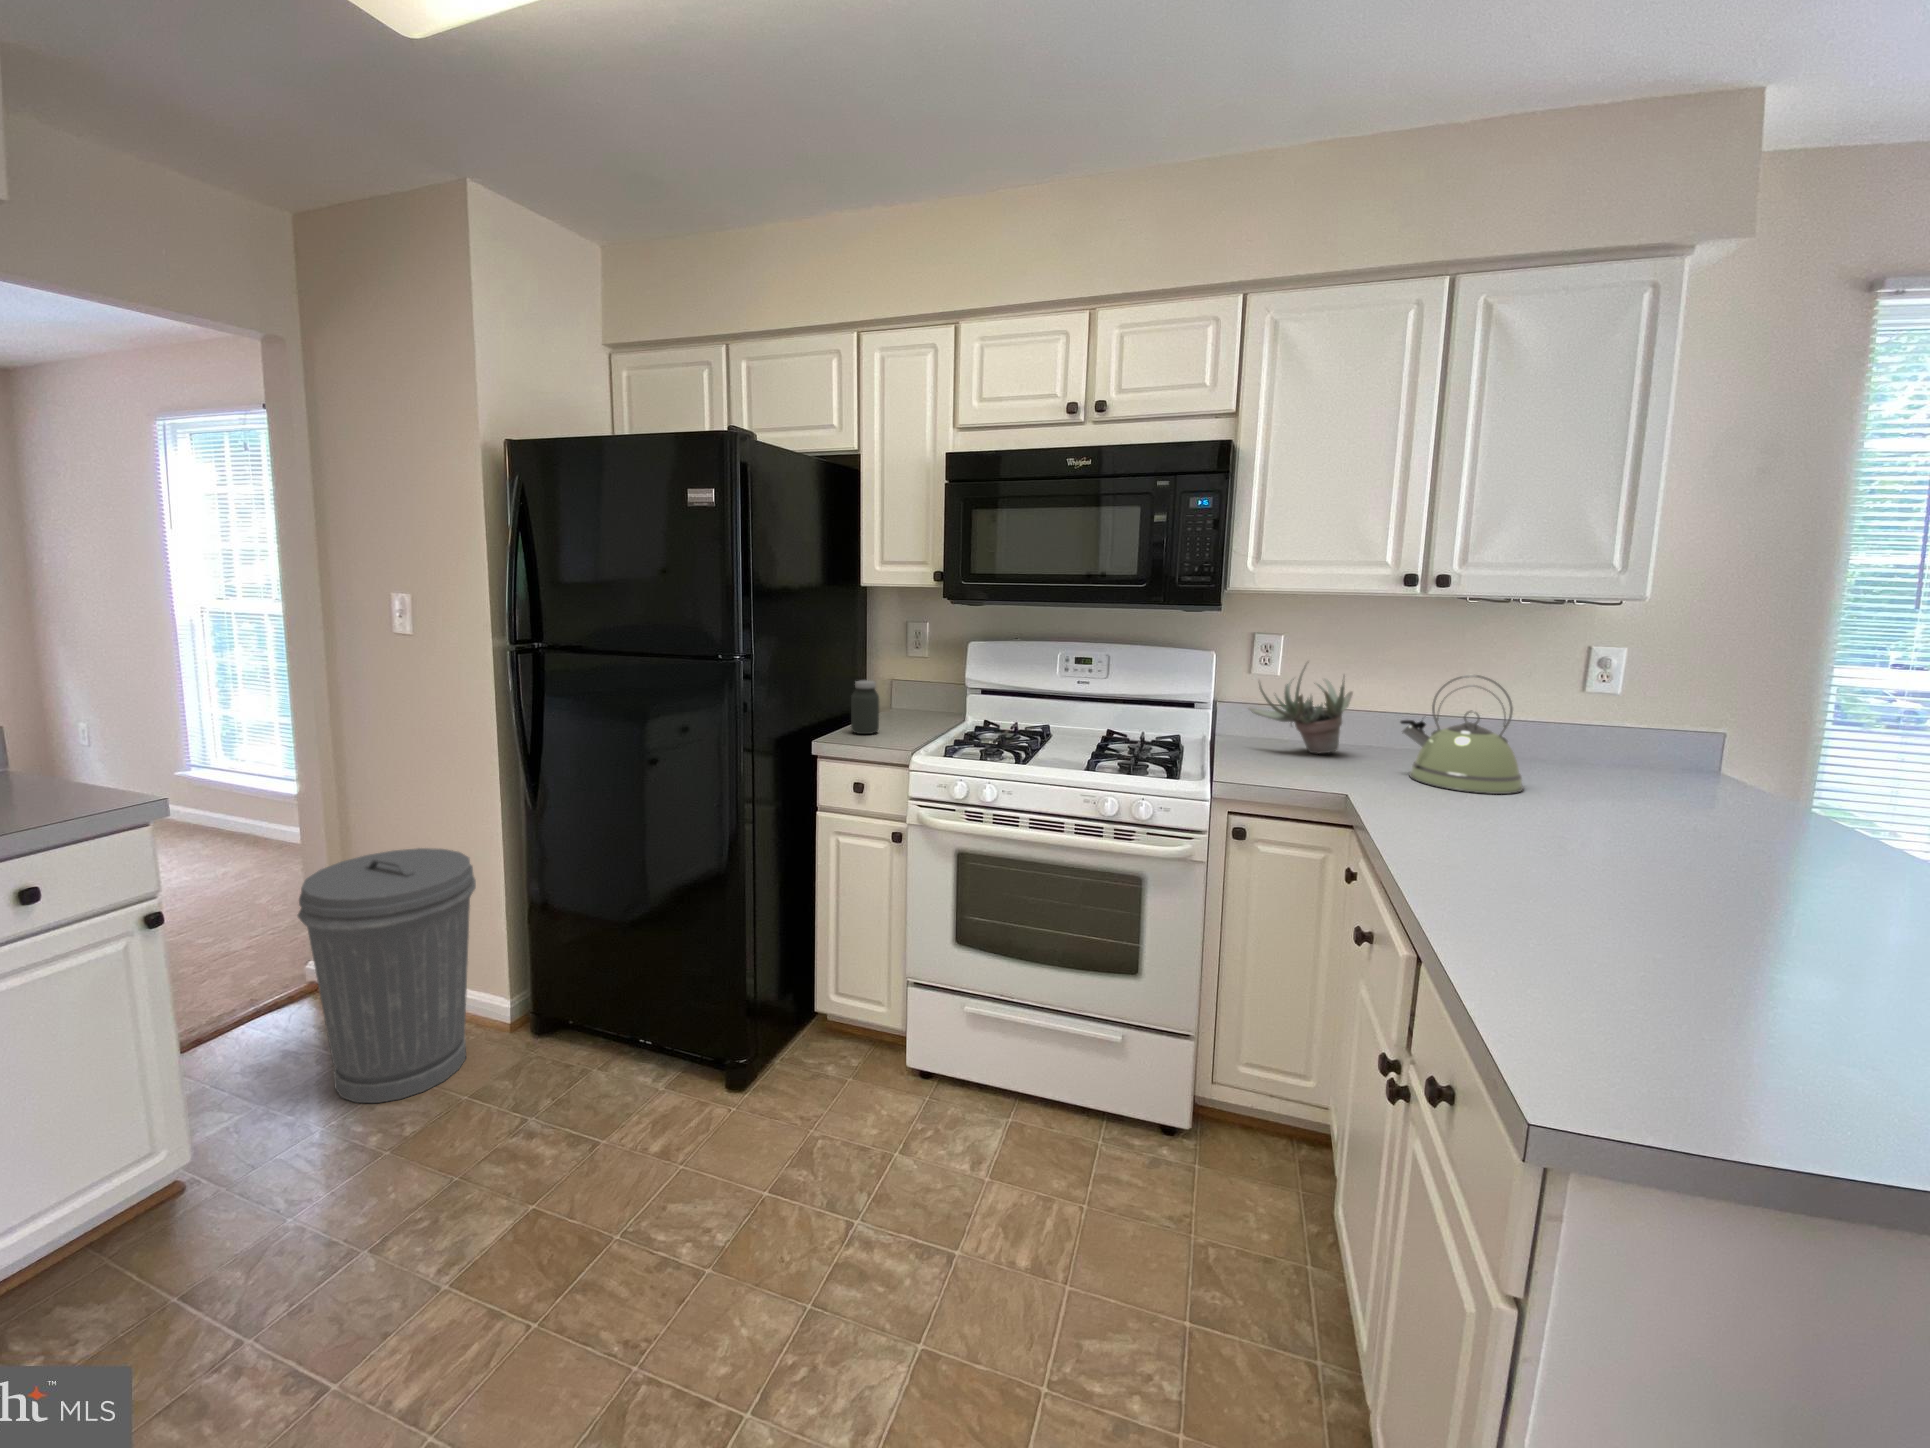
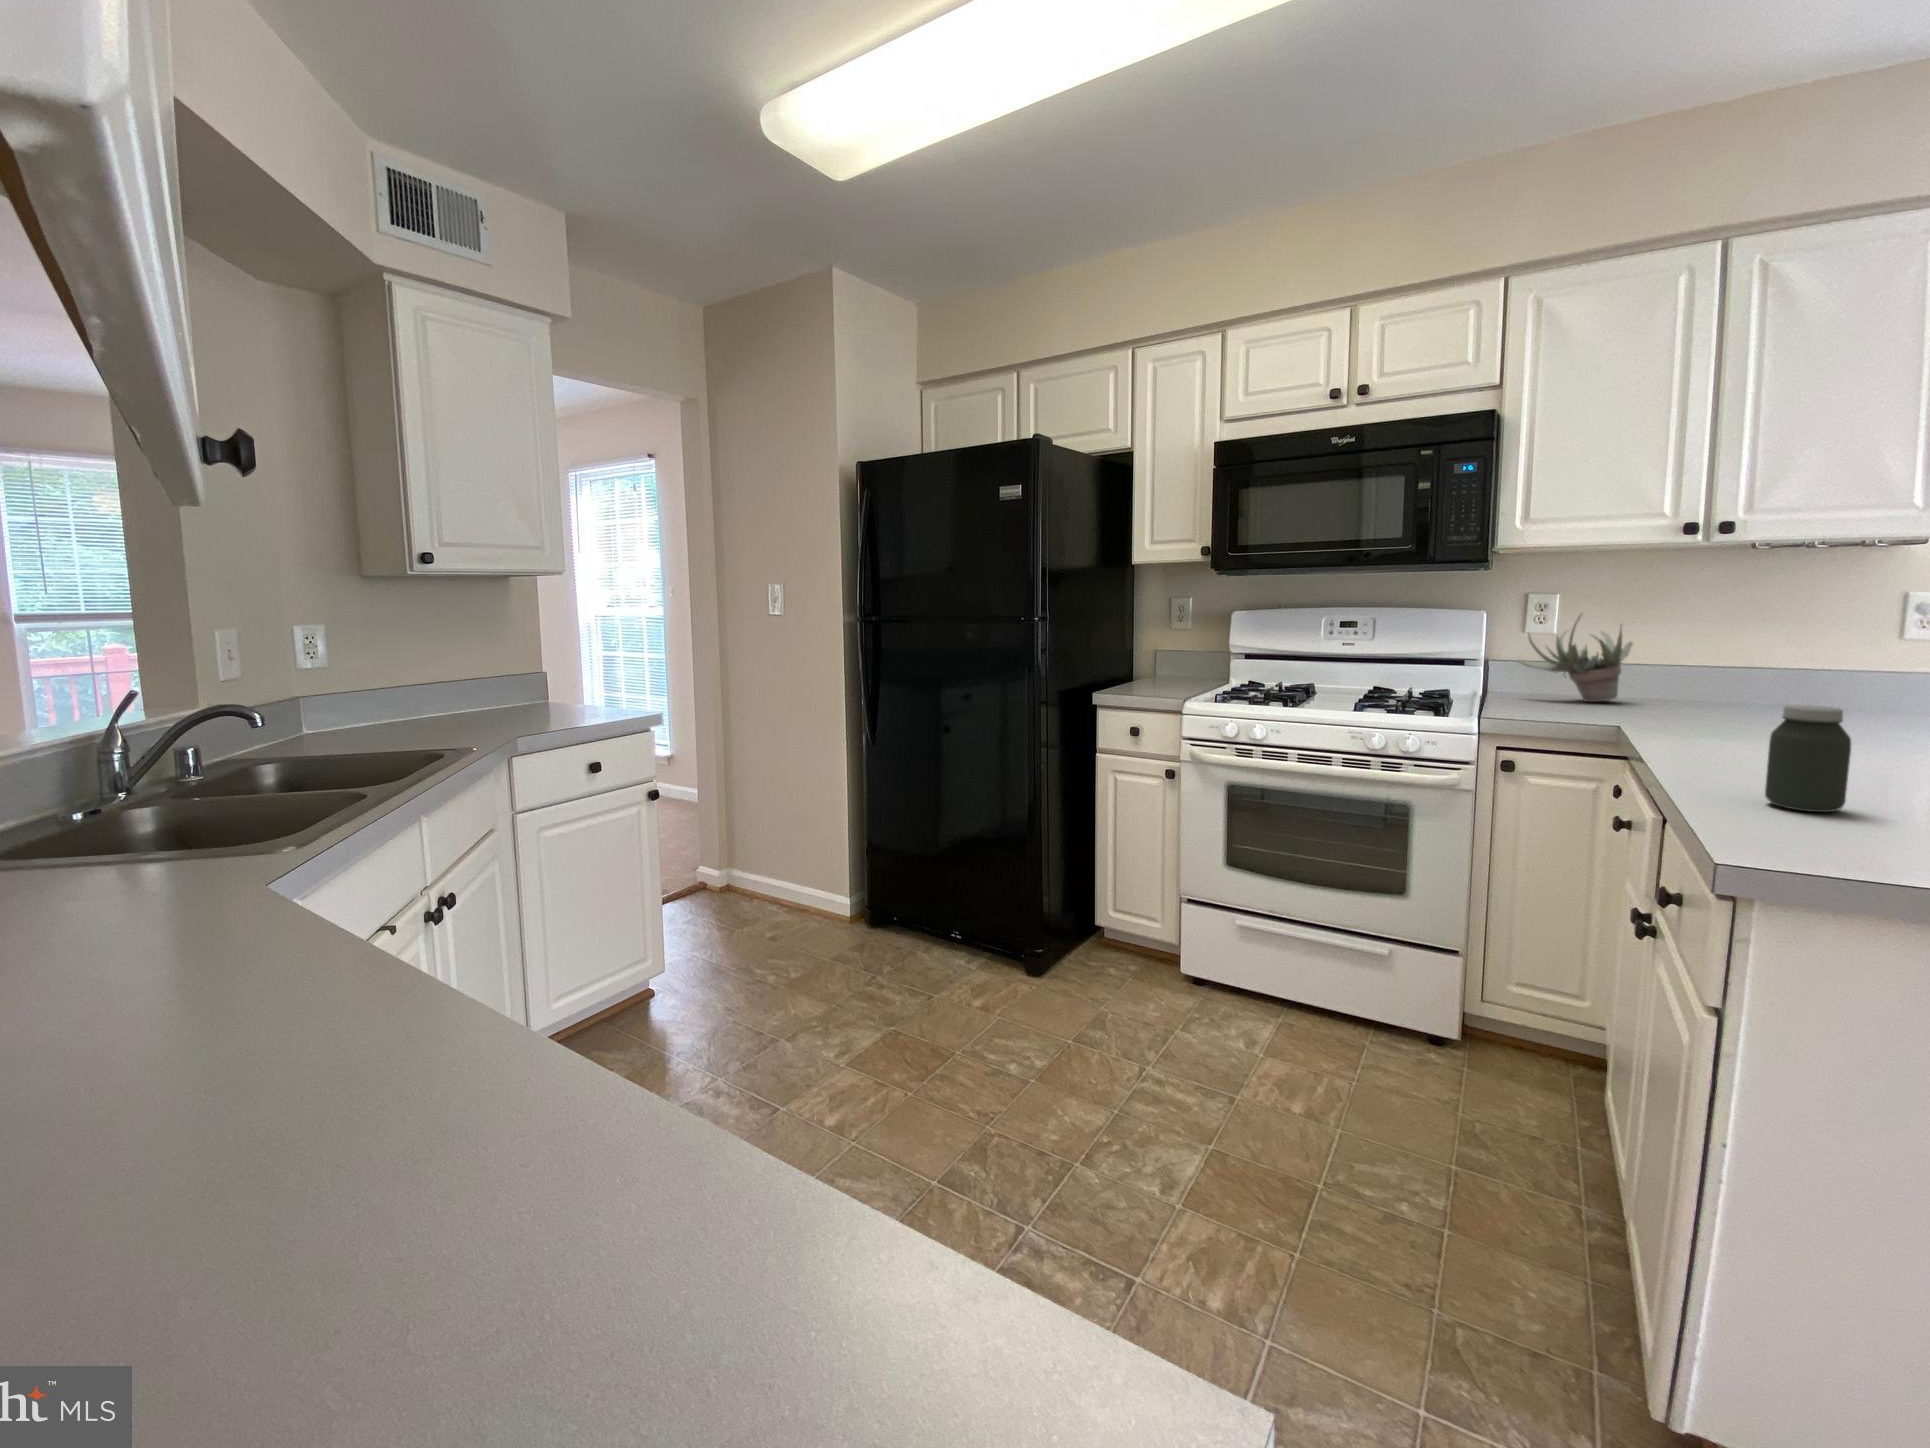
kettle: present [1400,675,1523,794] -> none [1683,615,1826,727]
jar: present [851,680,879,734] -> present [1765,705,1851,812]
trash can: present [297,848,476,1103] -> none [713,777,829,961]

